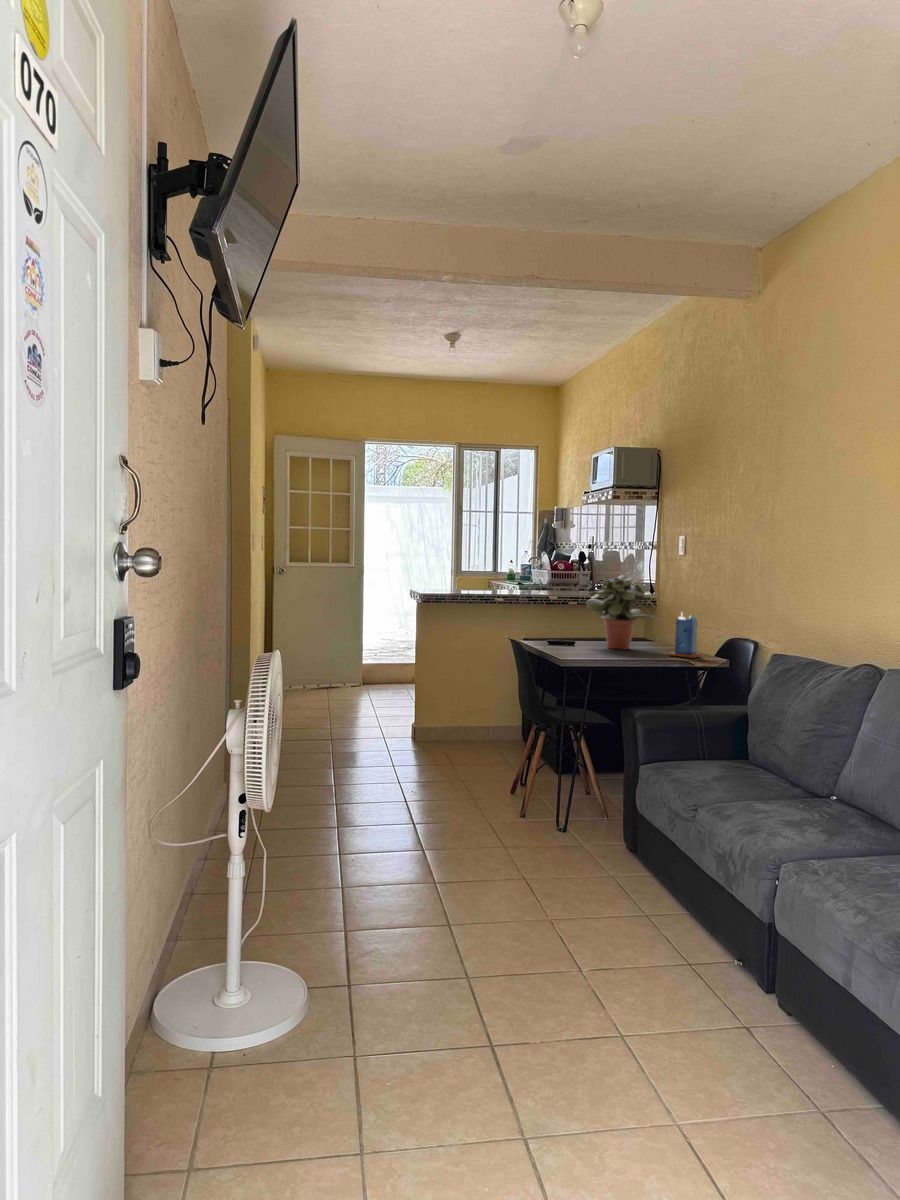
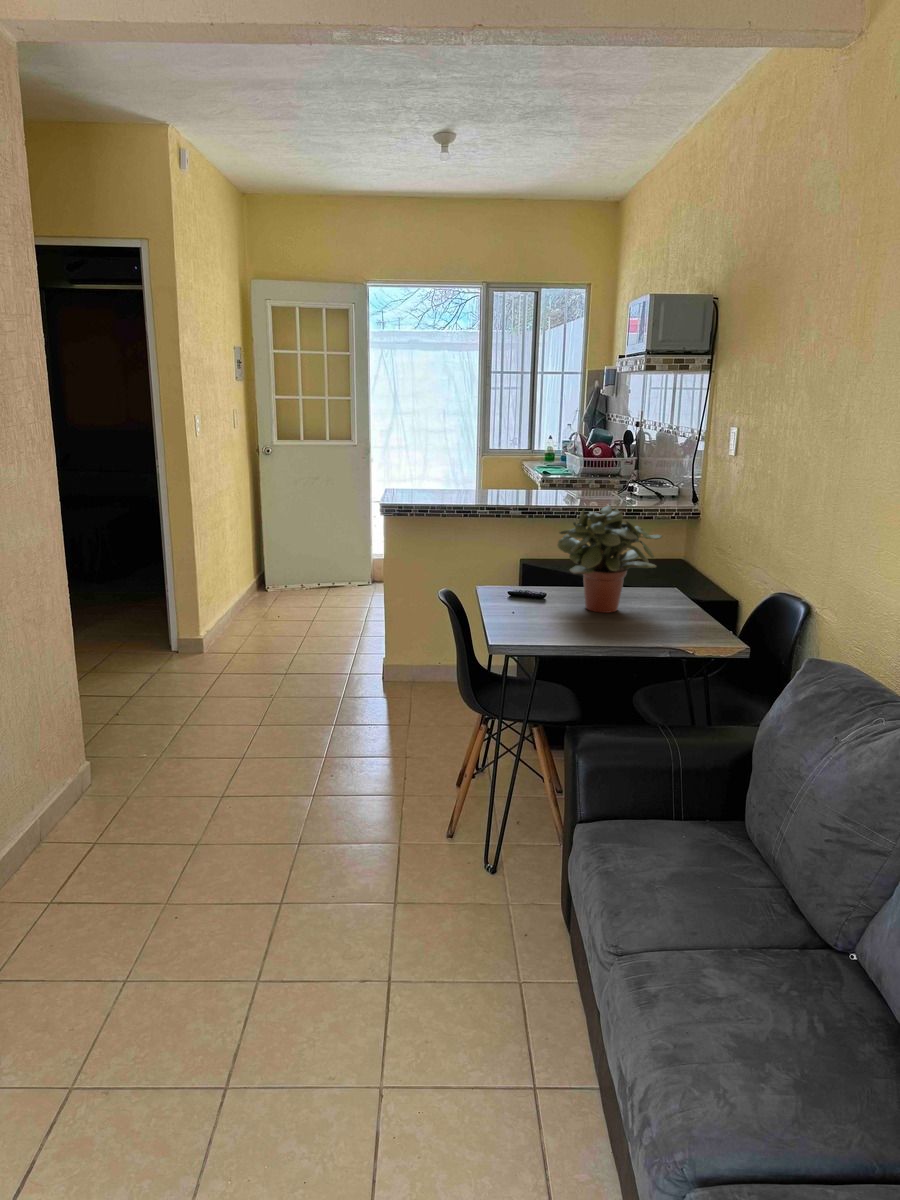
candle: present [669,612,702,658] -> none [662,569,715,642]

